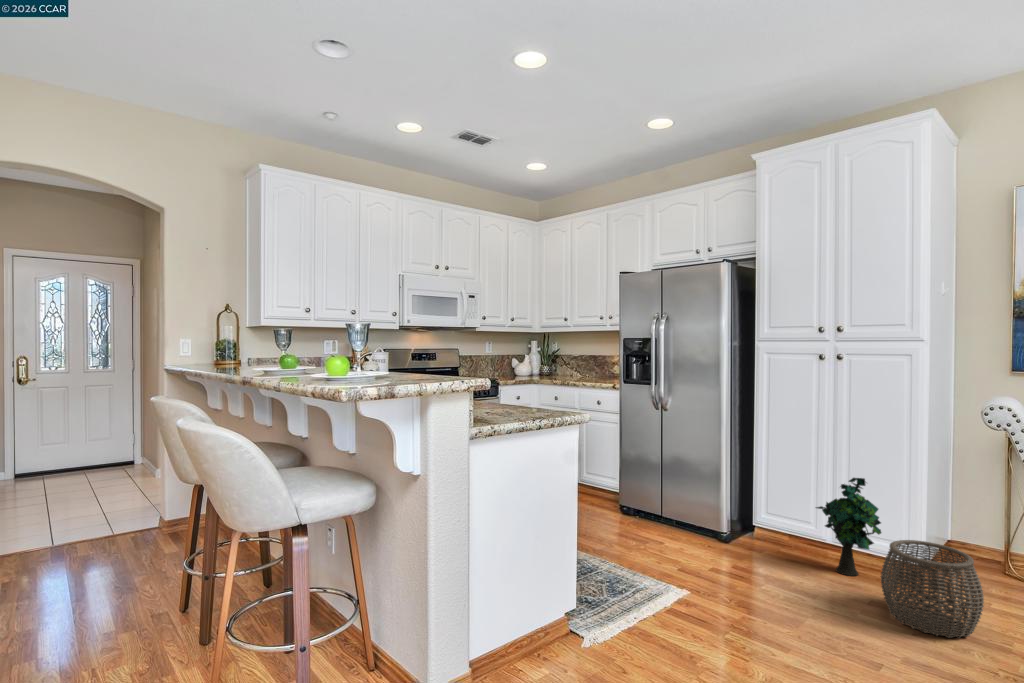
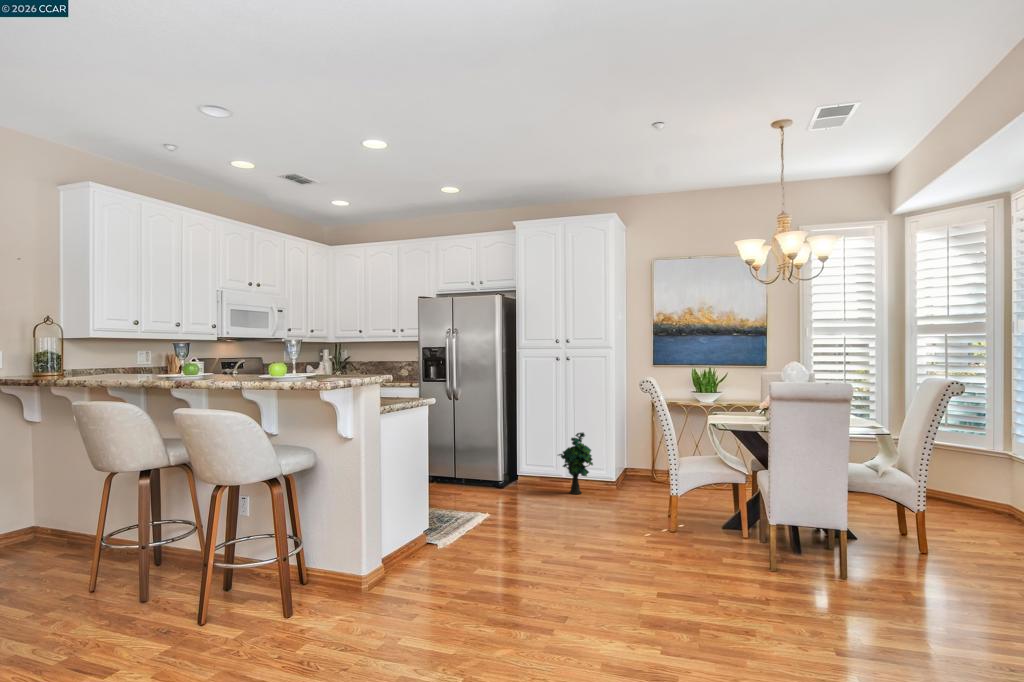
woven basket: present [881,540,984,638] -> none [595,463,642,511]

